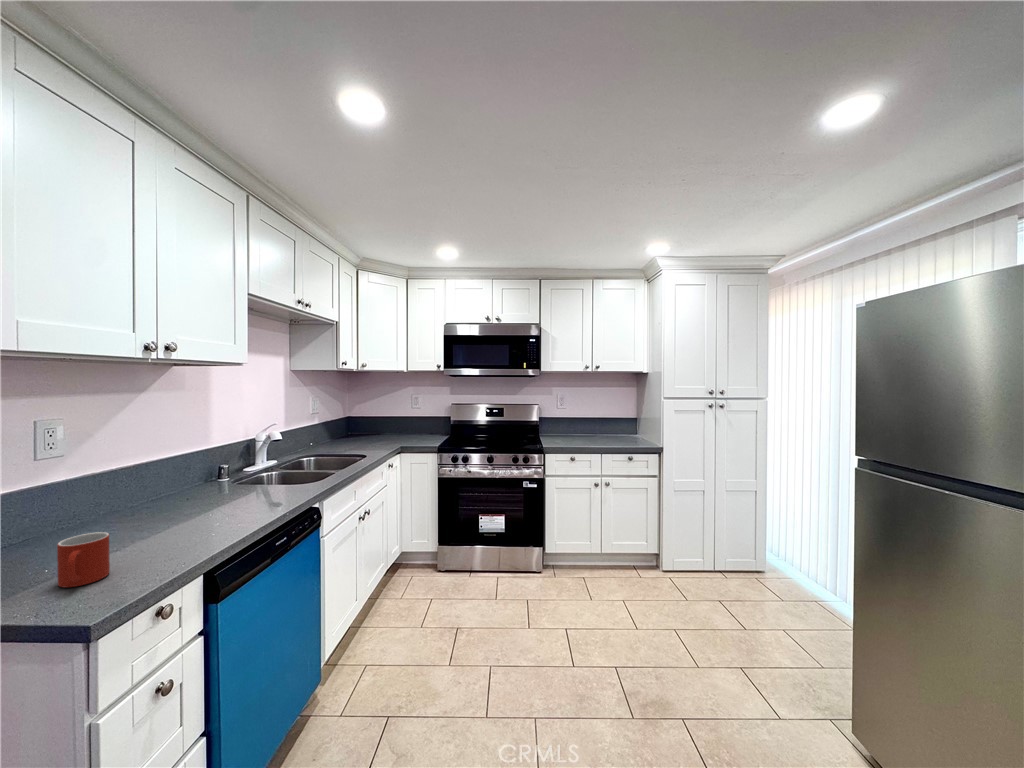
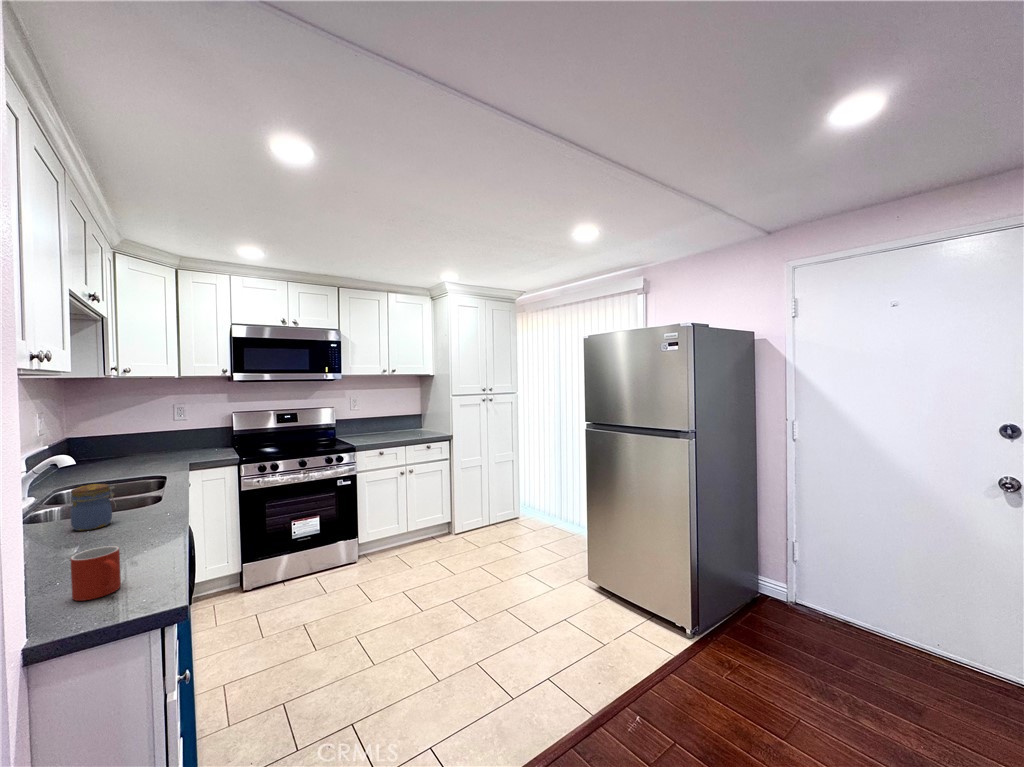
jar: none [223,460,257,500] -> present [71,484,116,531]

